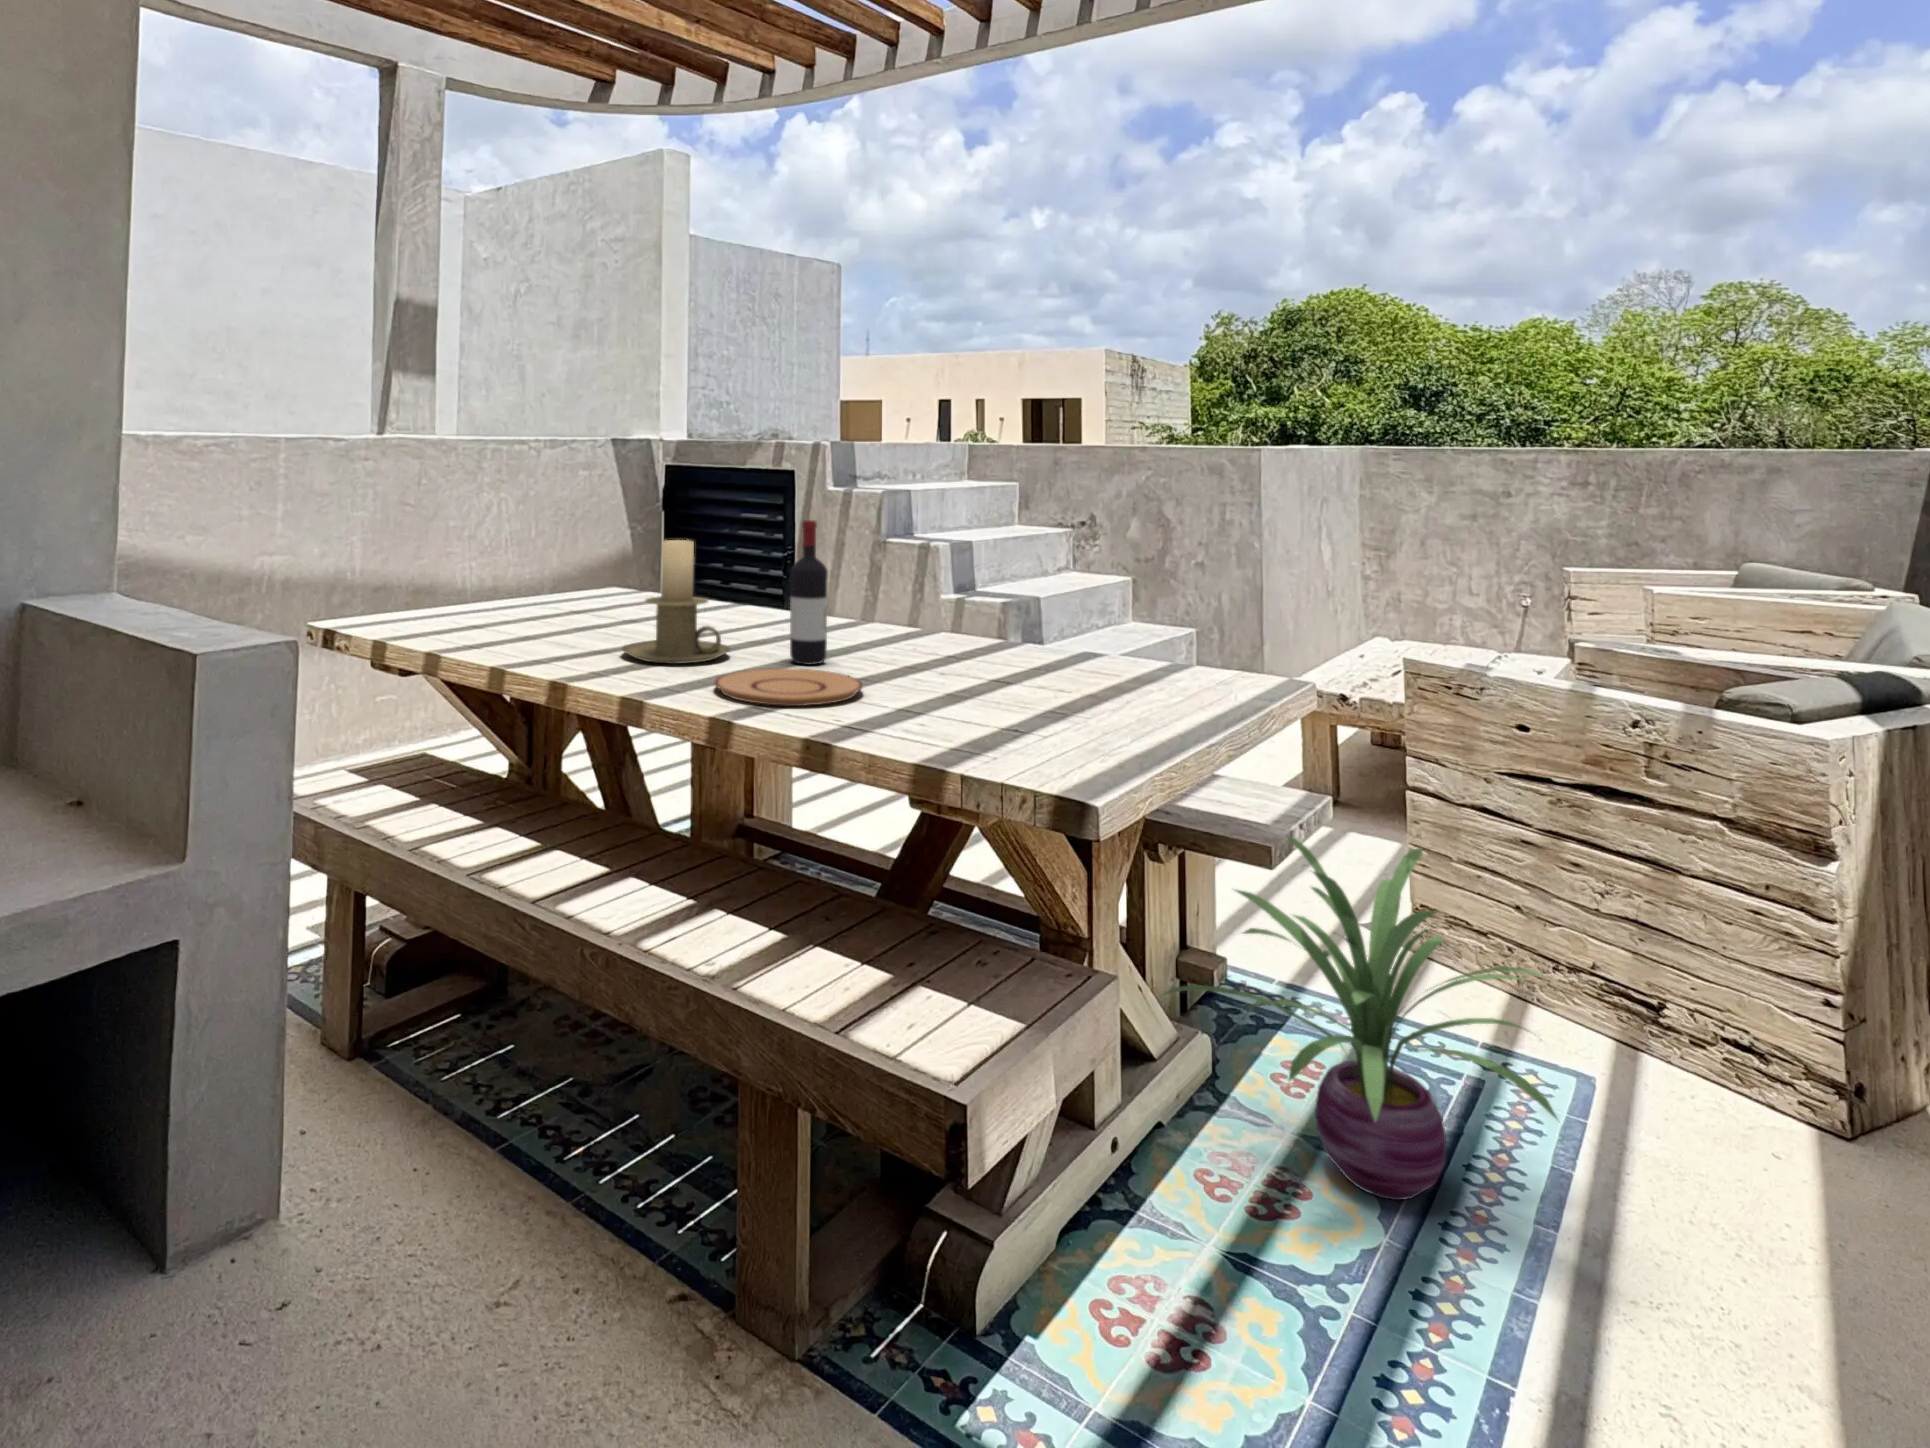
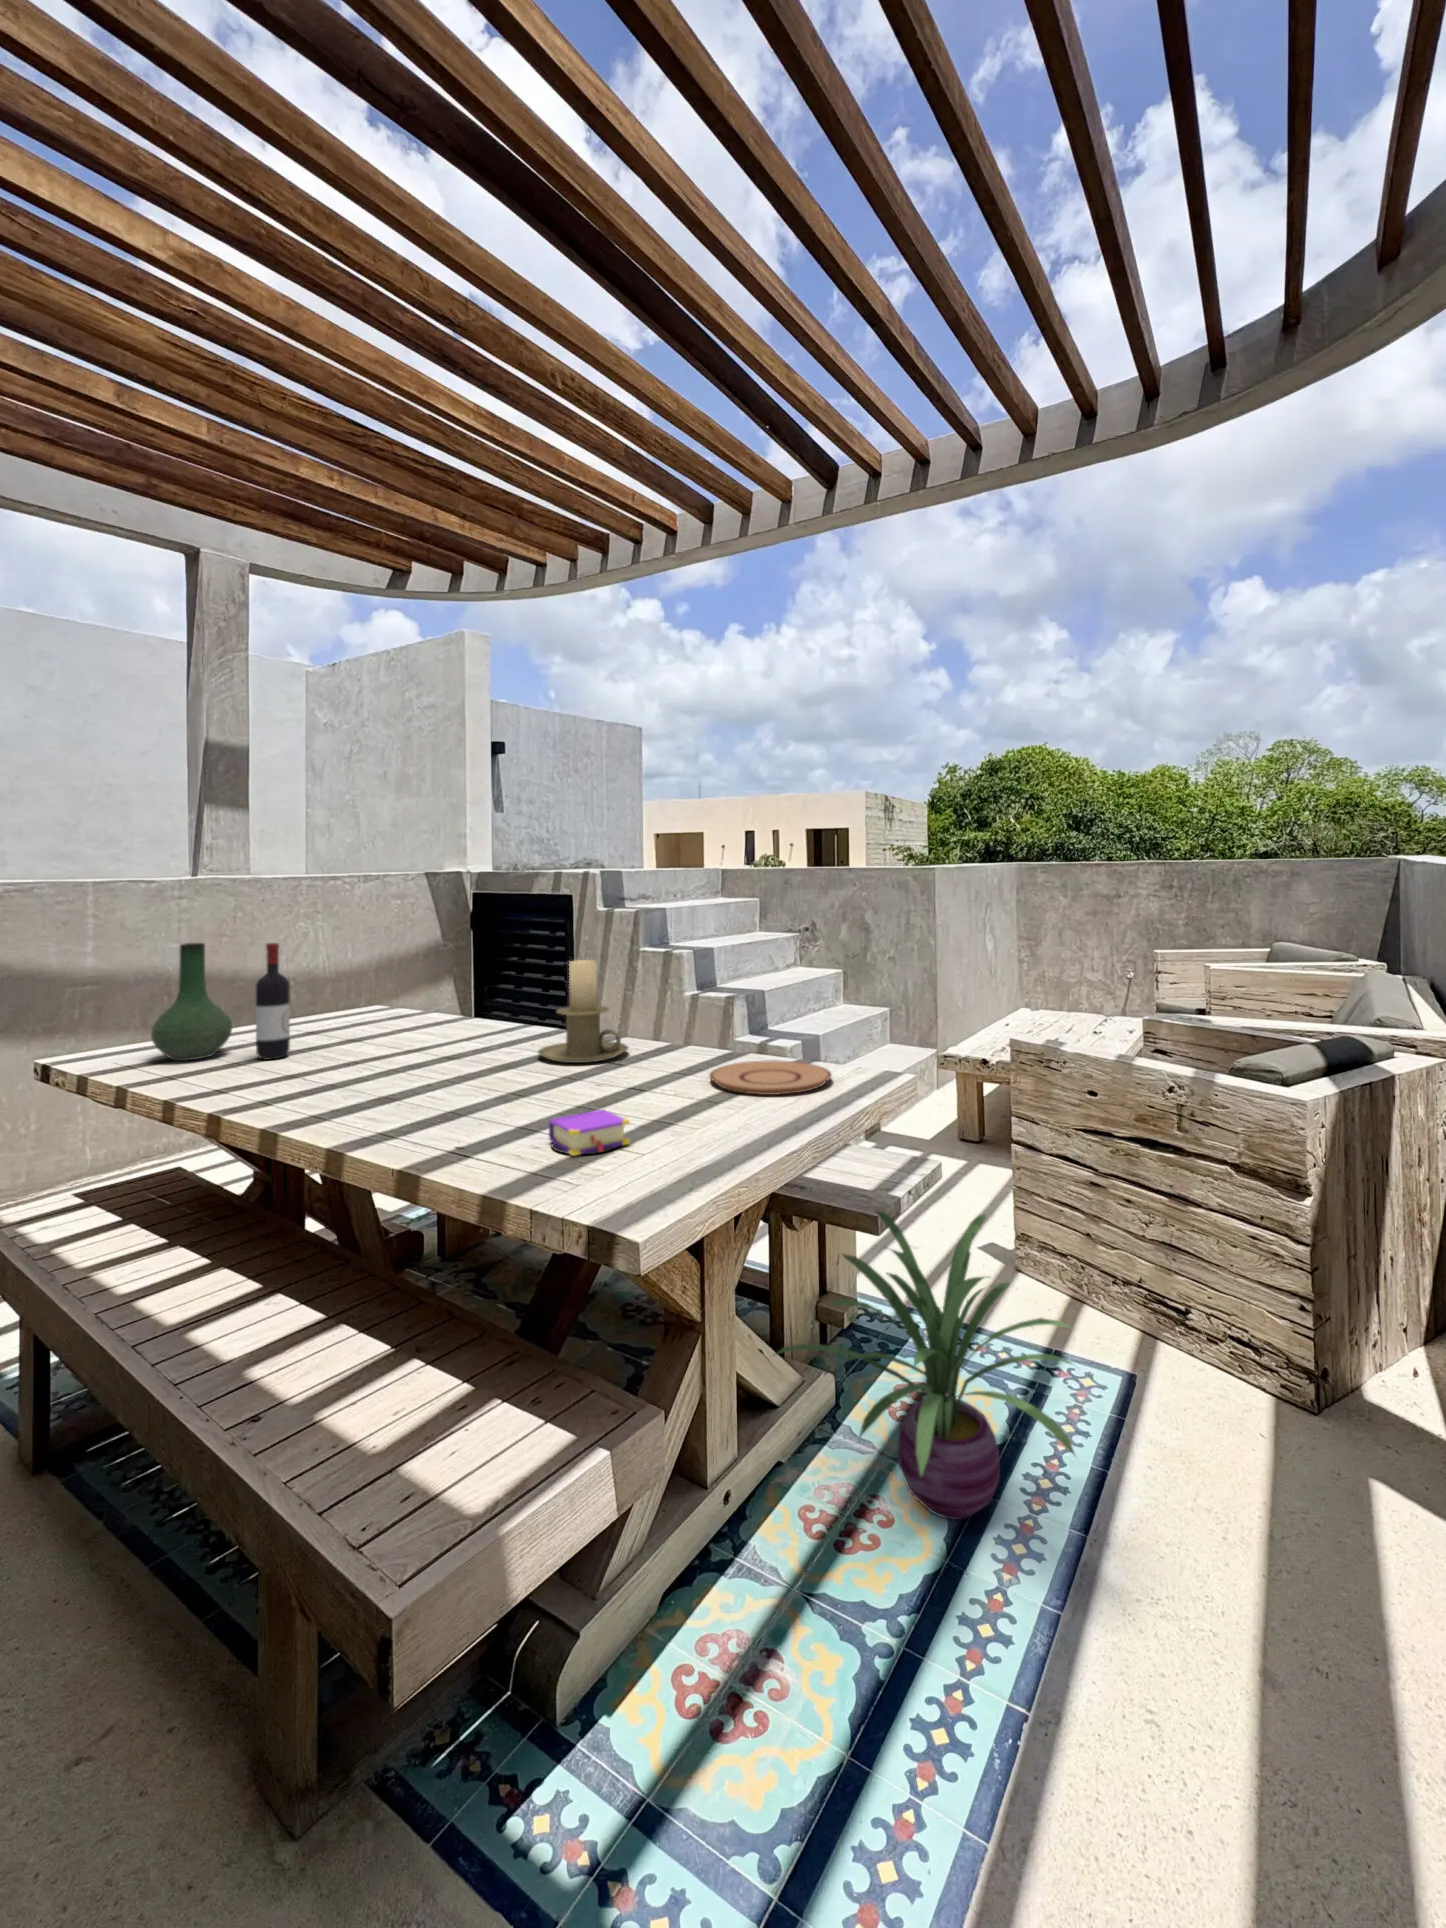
vase: none [418,505,497,633] -> present [151,943,232,1061]
wine bottle: present [790,520,828,665] -> present [256,943,290,1059]
candle holder: present [622,540,730,664] -> present [538,960,628,1063]
plate: present [714,668,863,706] -> present [710,1060,831,1095]
book: none [894,697,1050,751] -> present [549,1110,630,1156]

